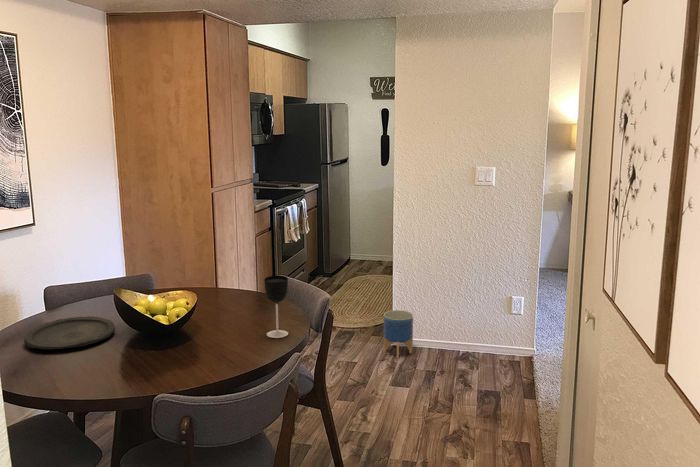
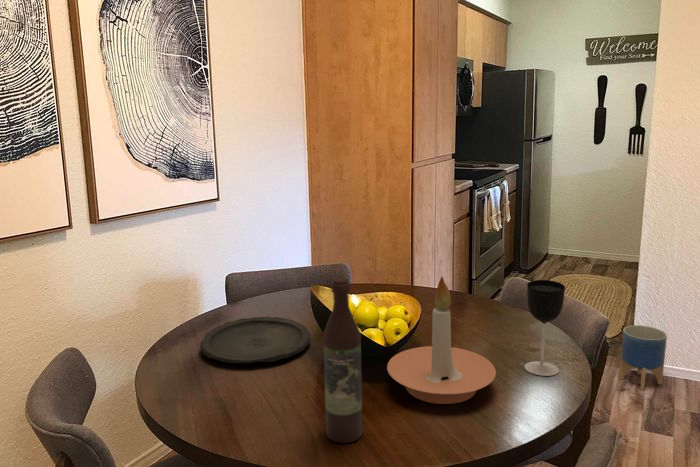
candle holder: none [168,276,242,360] -> present [387,277,496,404]
wine bottle: none [115,279,146,387] -> present [323,277,362,443]

